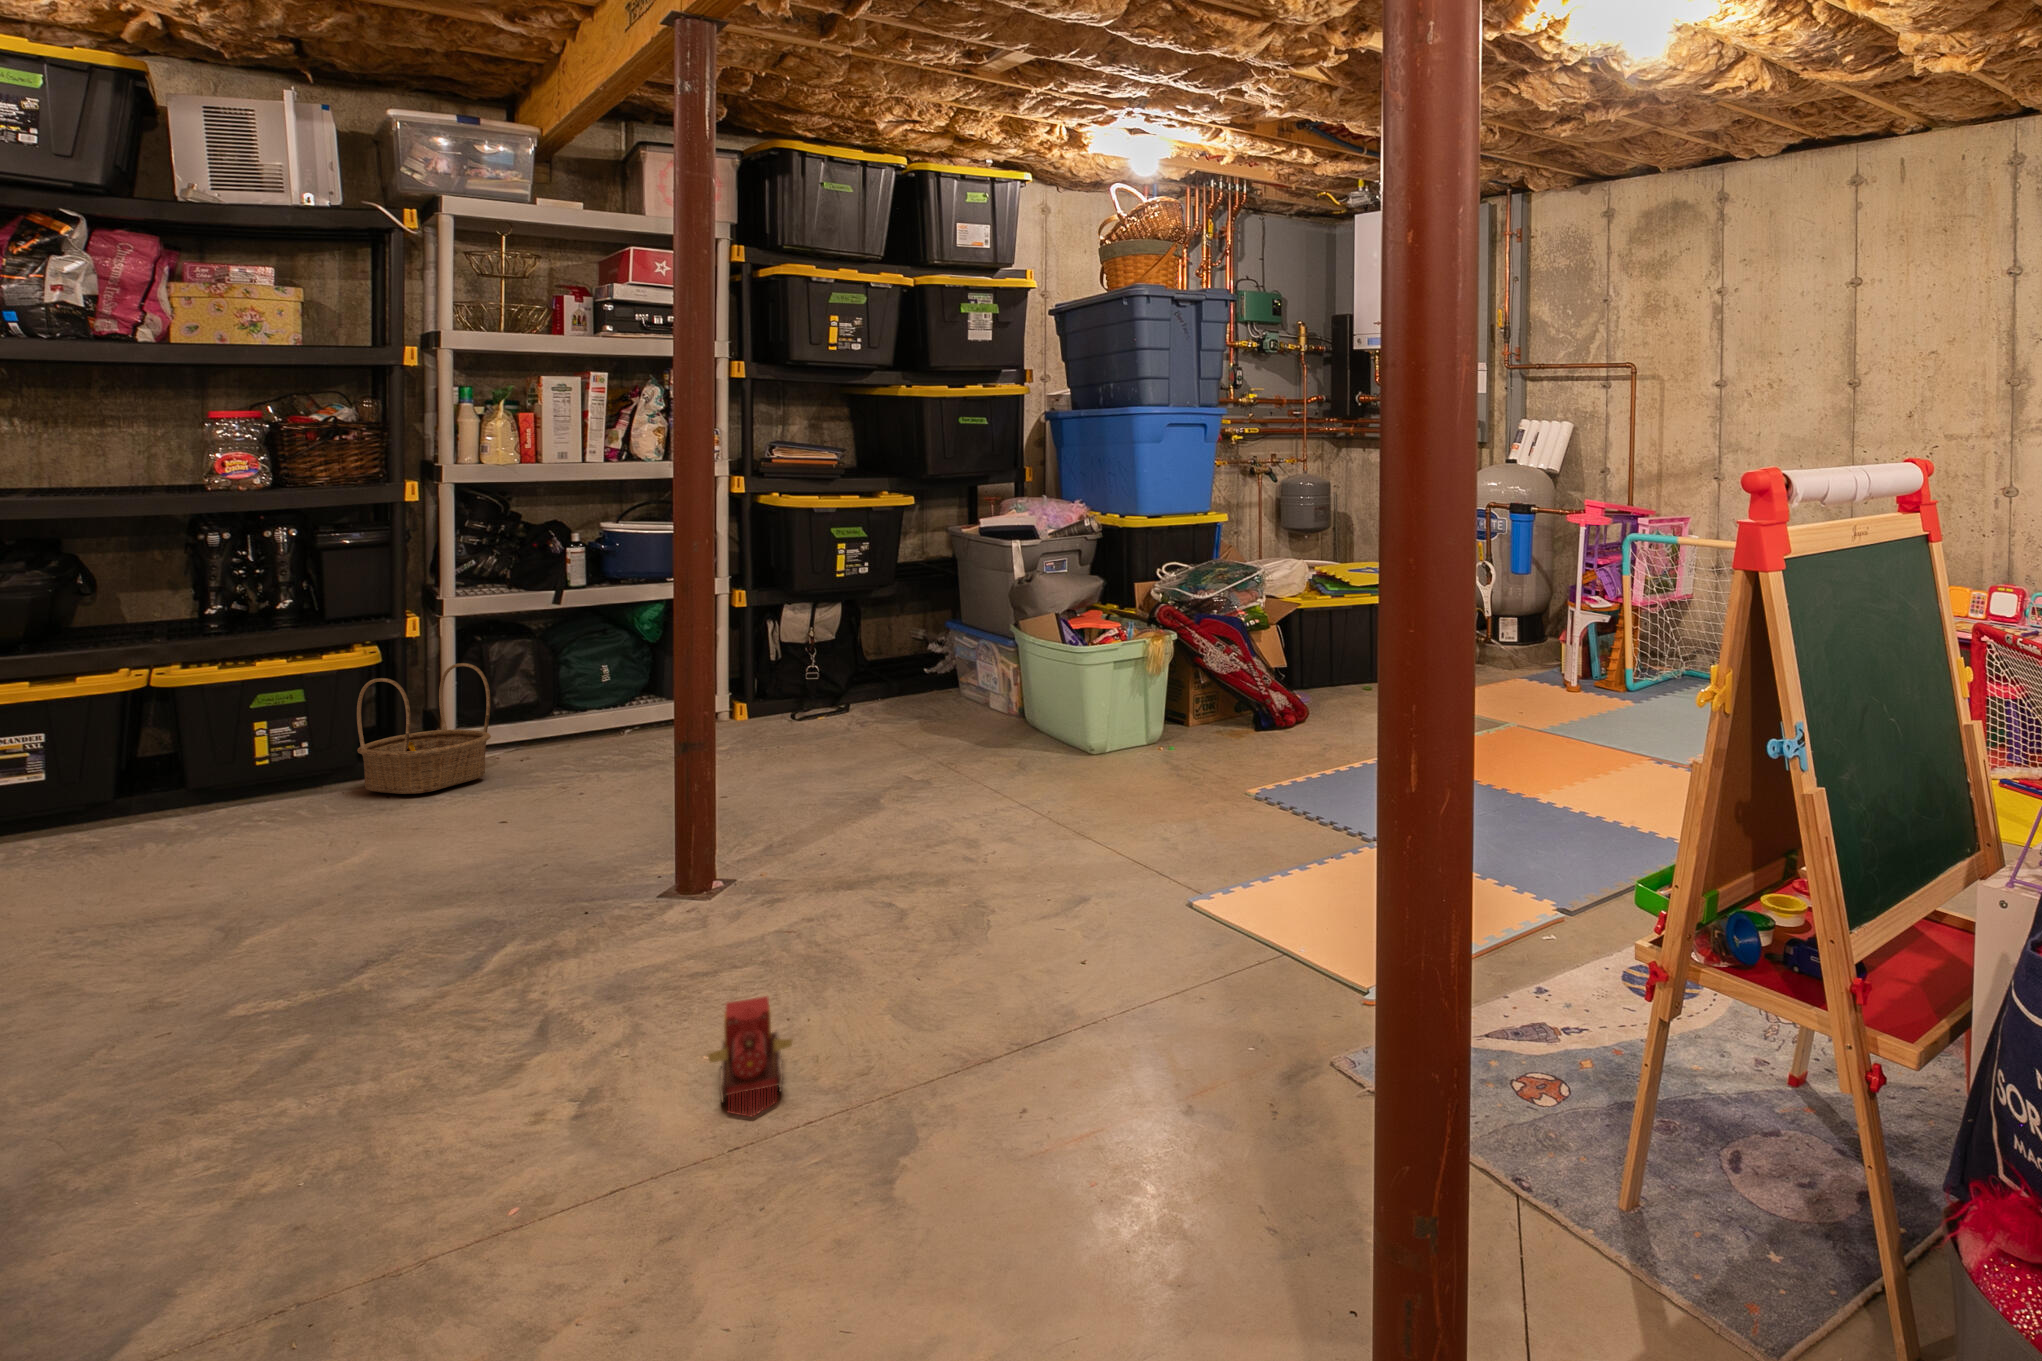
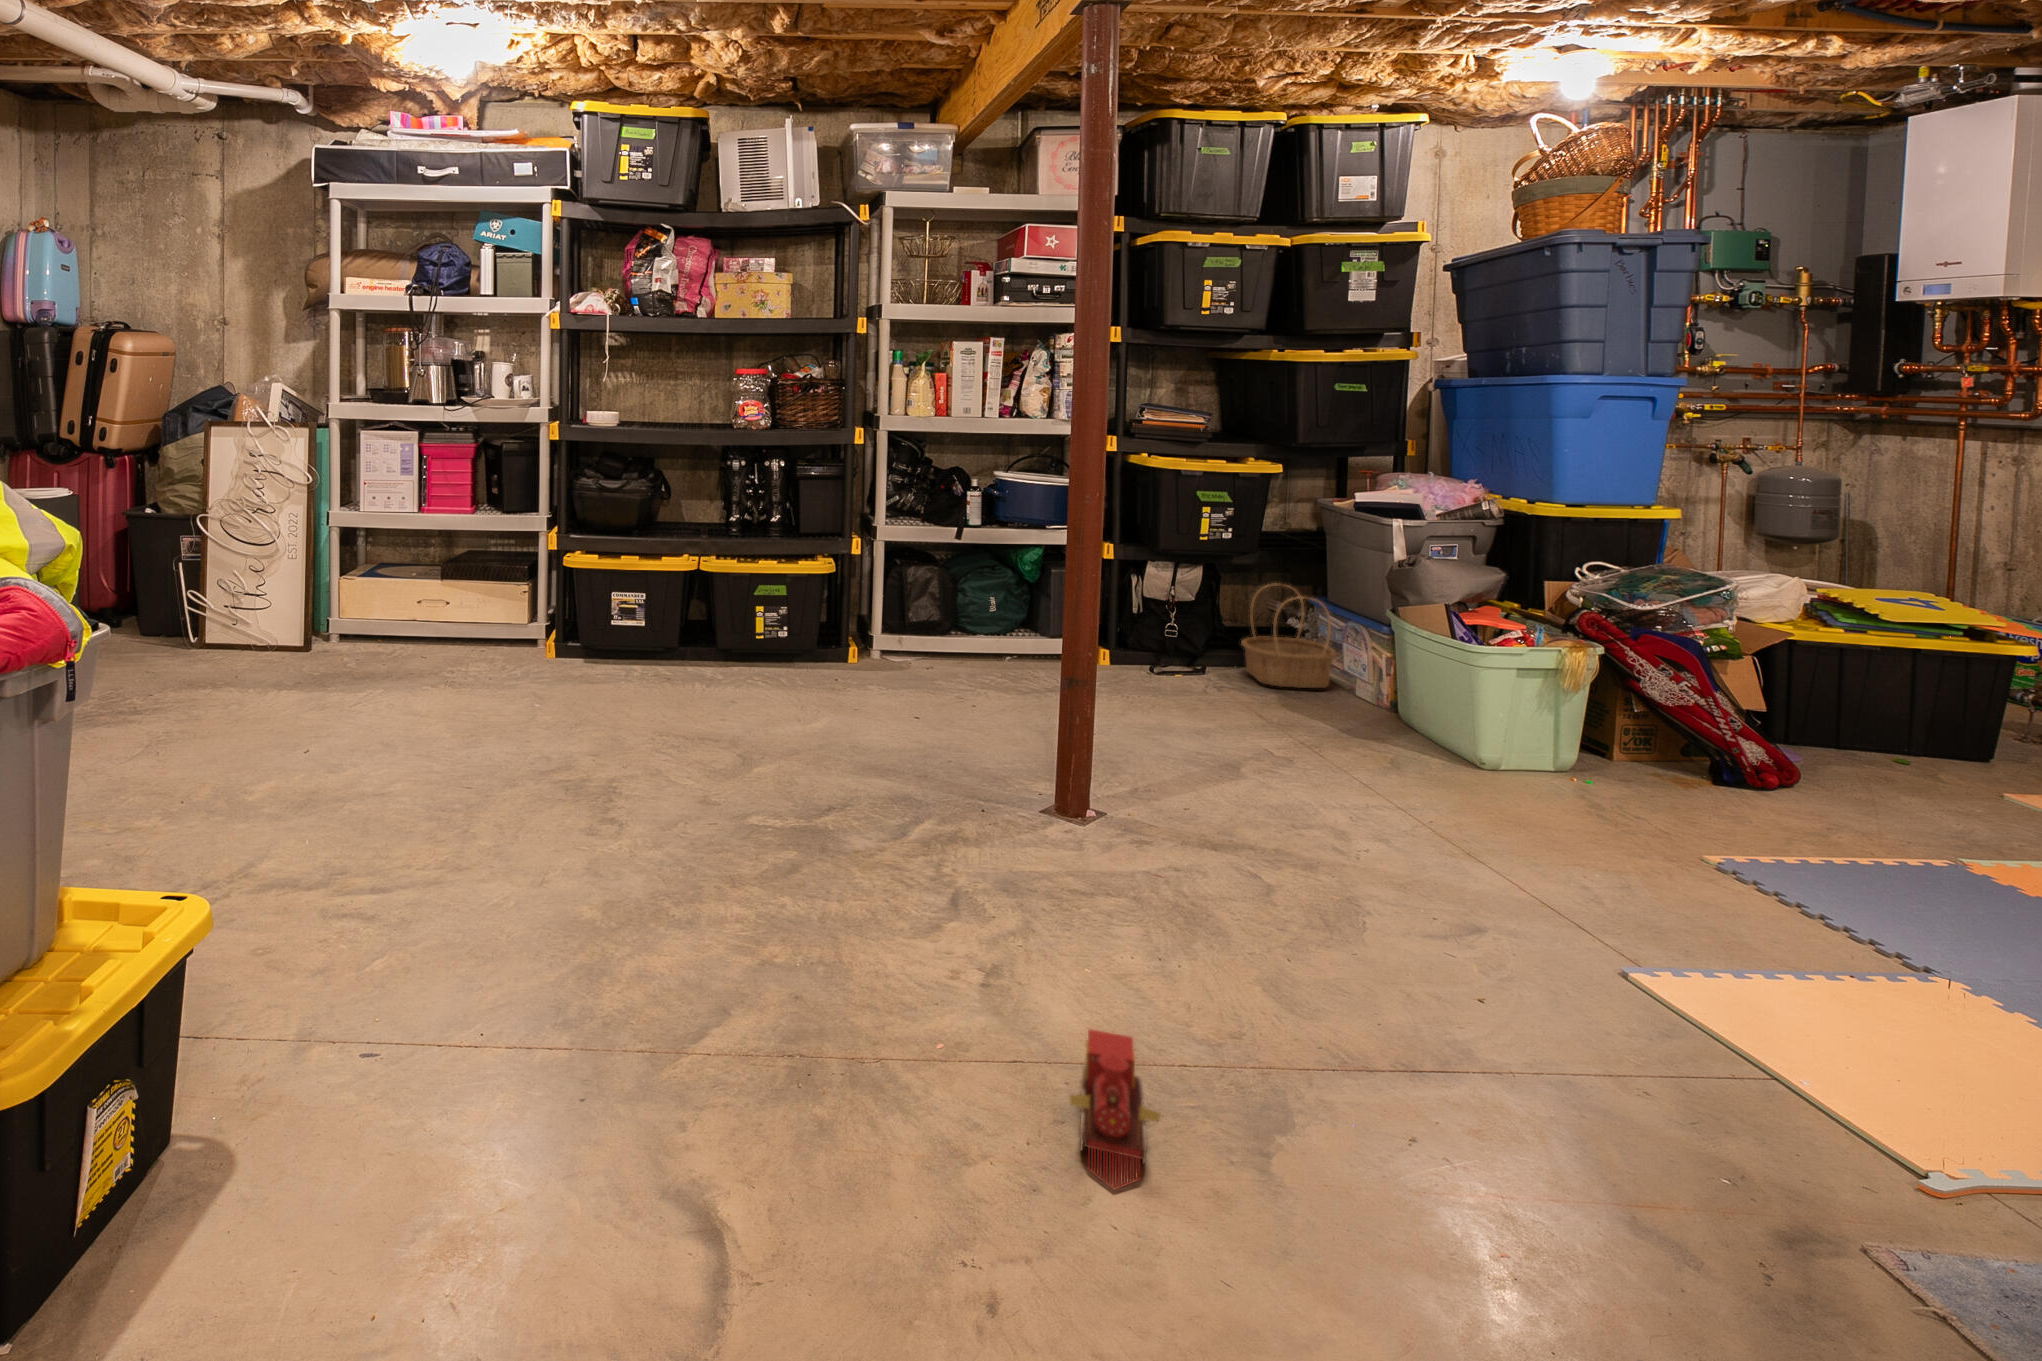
basket: present [357,663,491,794] -> present [1241,584,1336,688]

